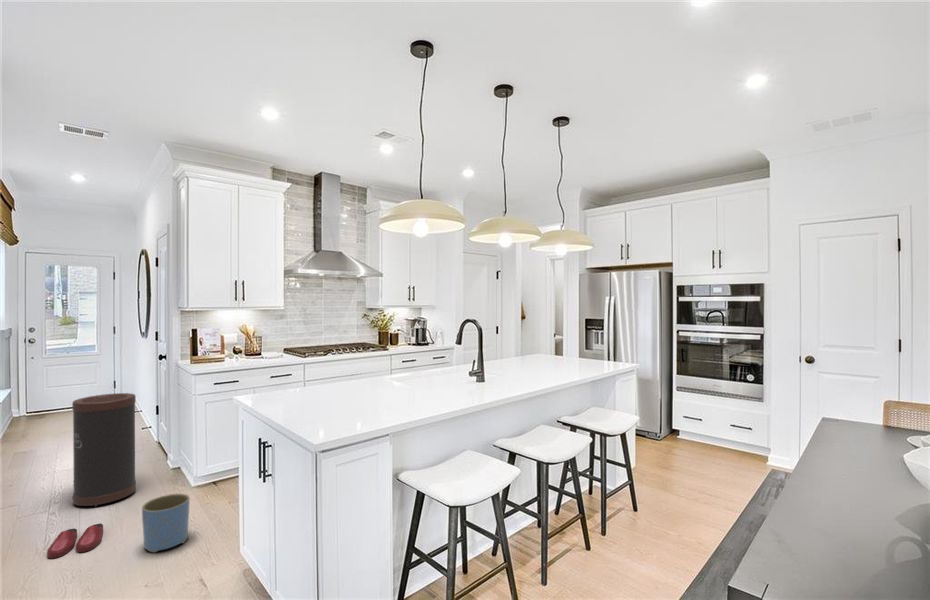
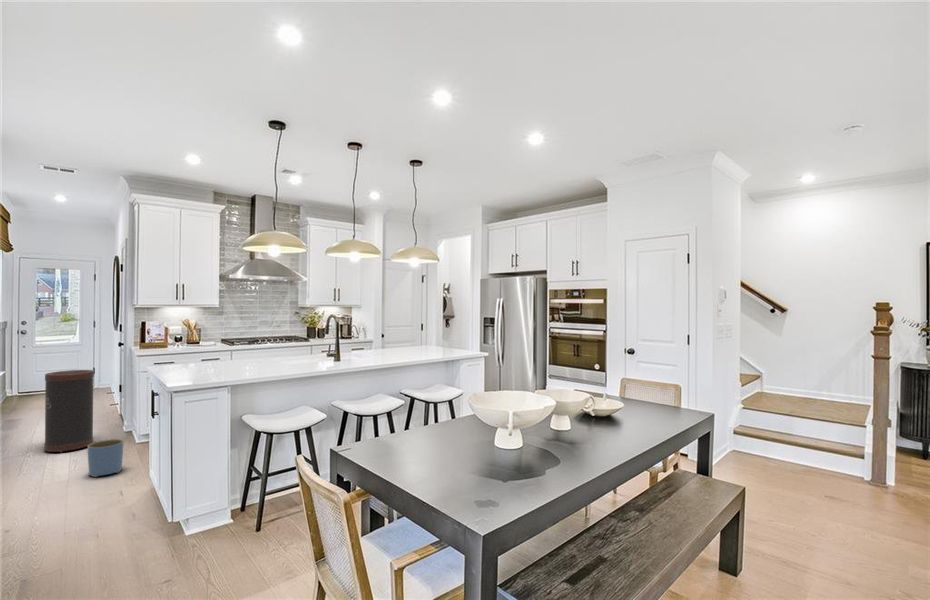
slippers: present [47,524,103,558] -> none [21,460,63,479]

